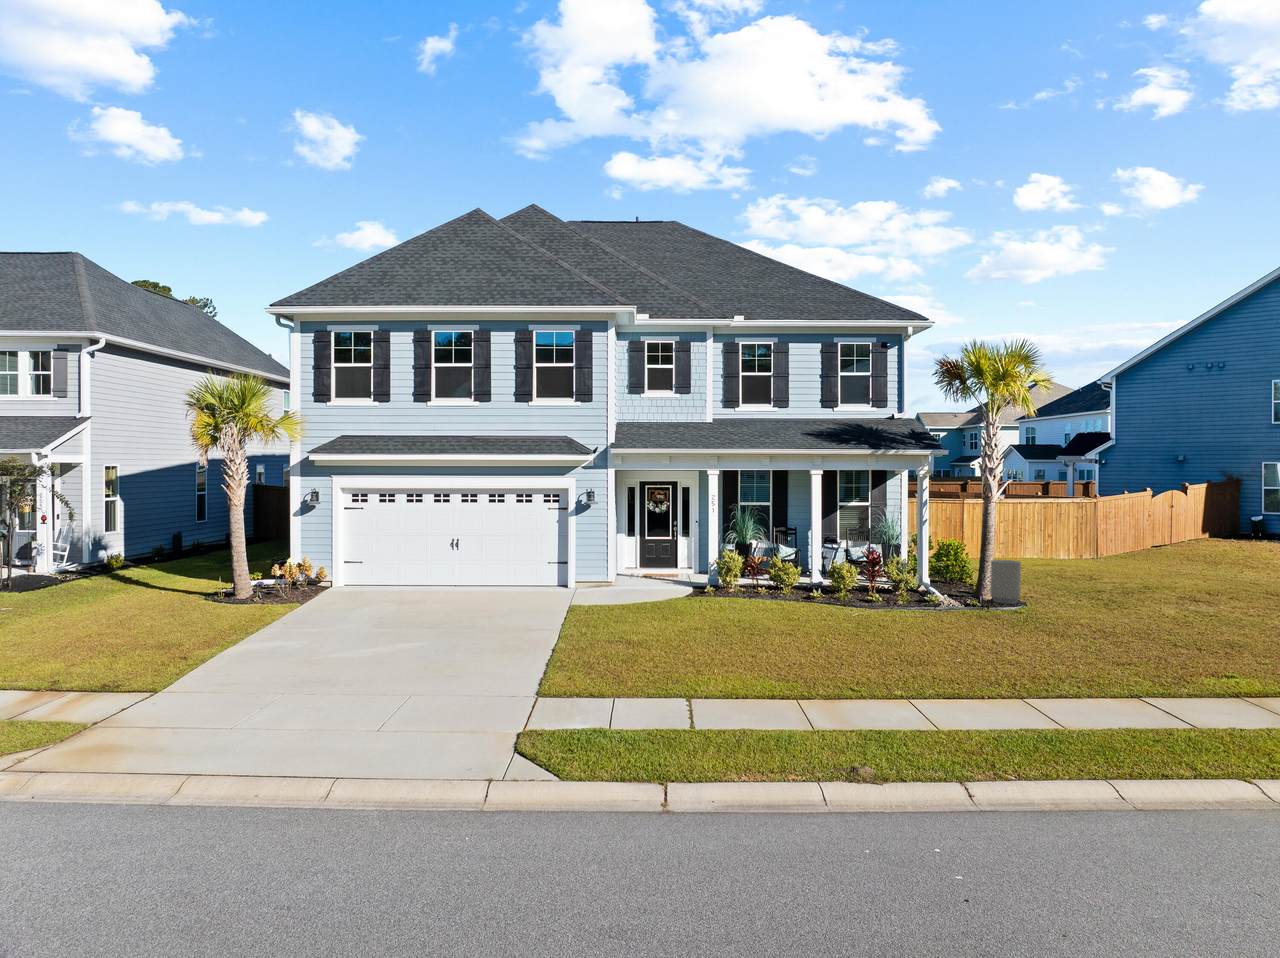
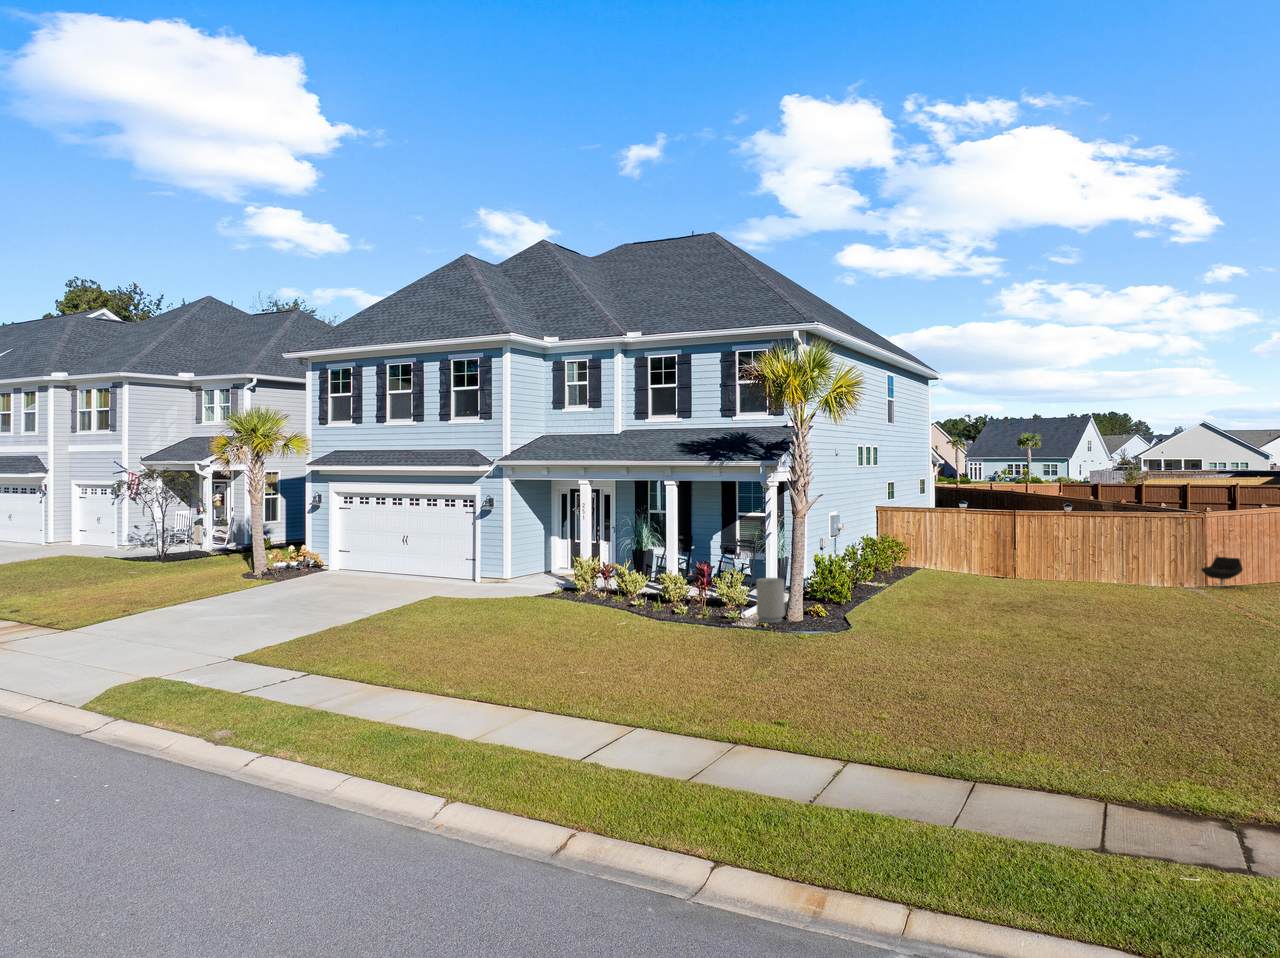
lounge chair: none [1126,530,1158,554] -> present [1201,557,1243,588]

